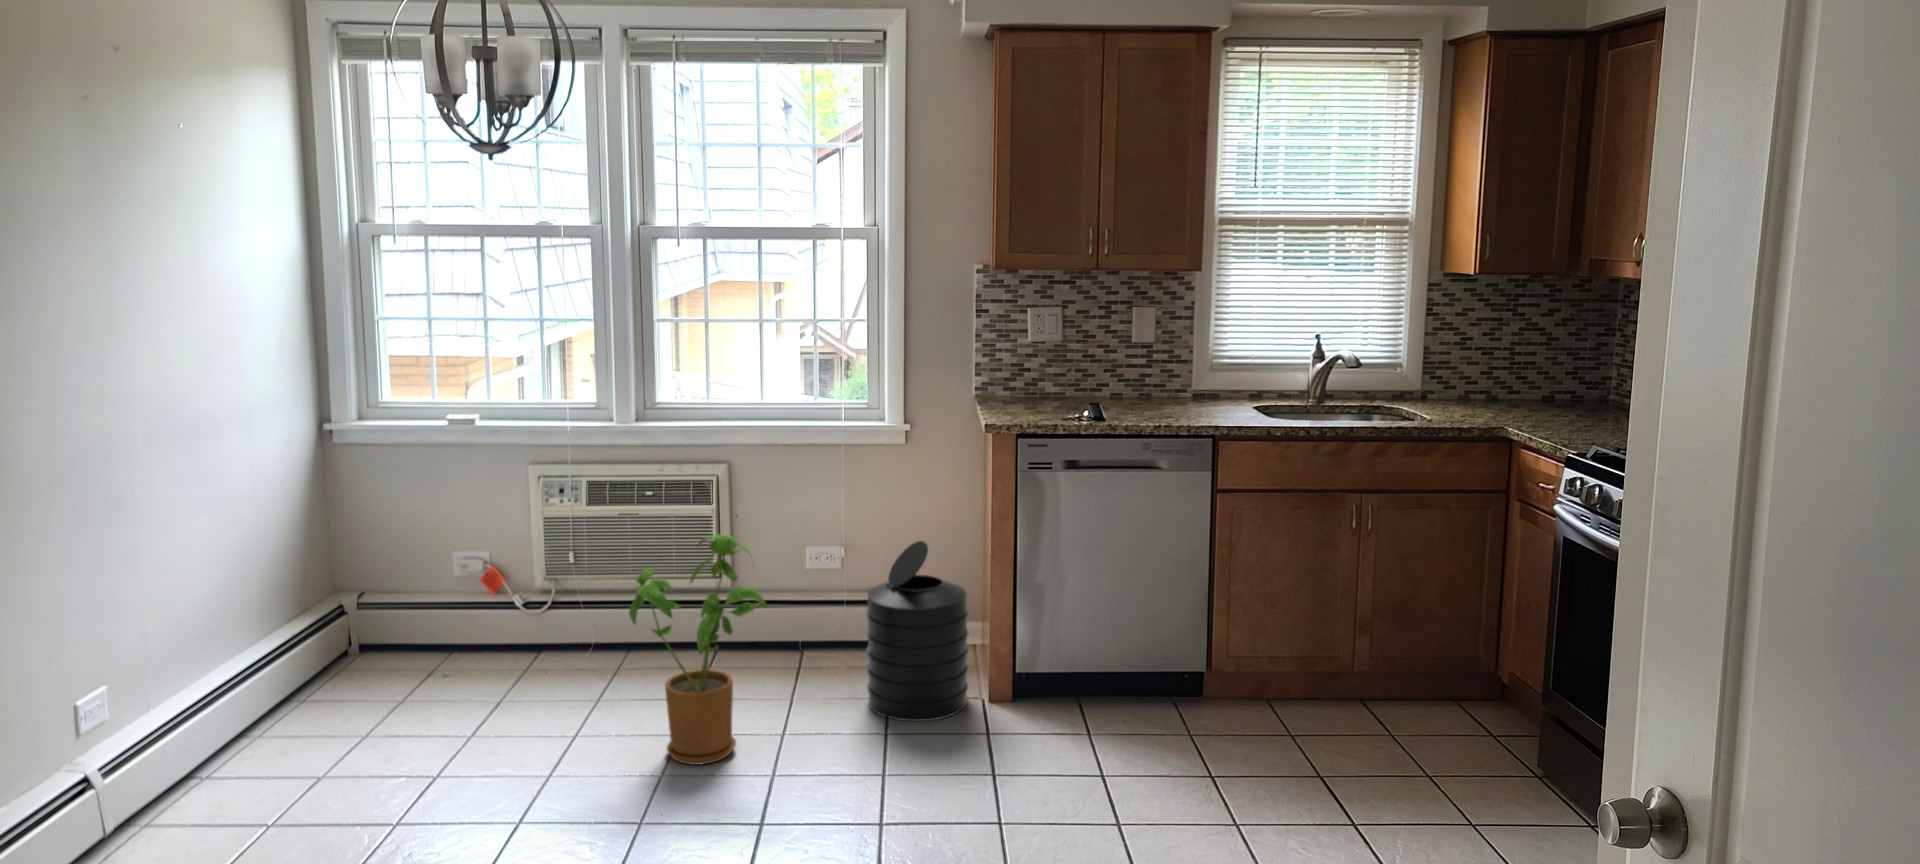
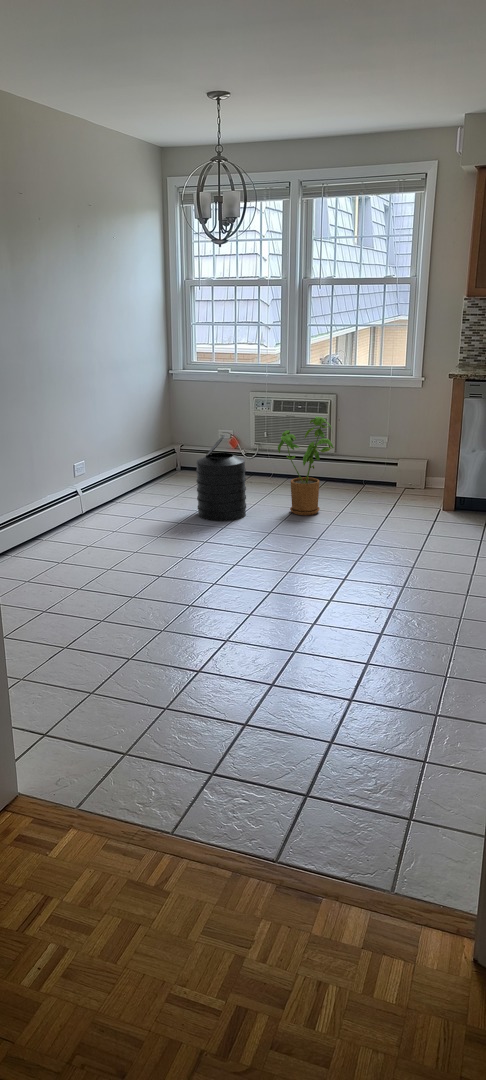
trash can: present [866,541,968,721] -> present [196,435,246,521]

